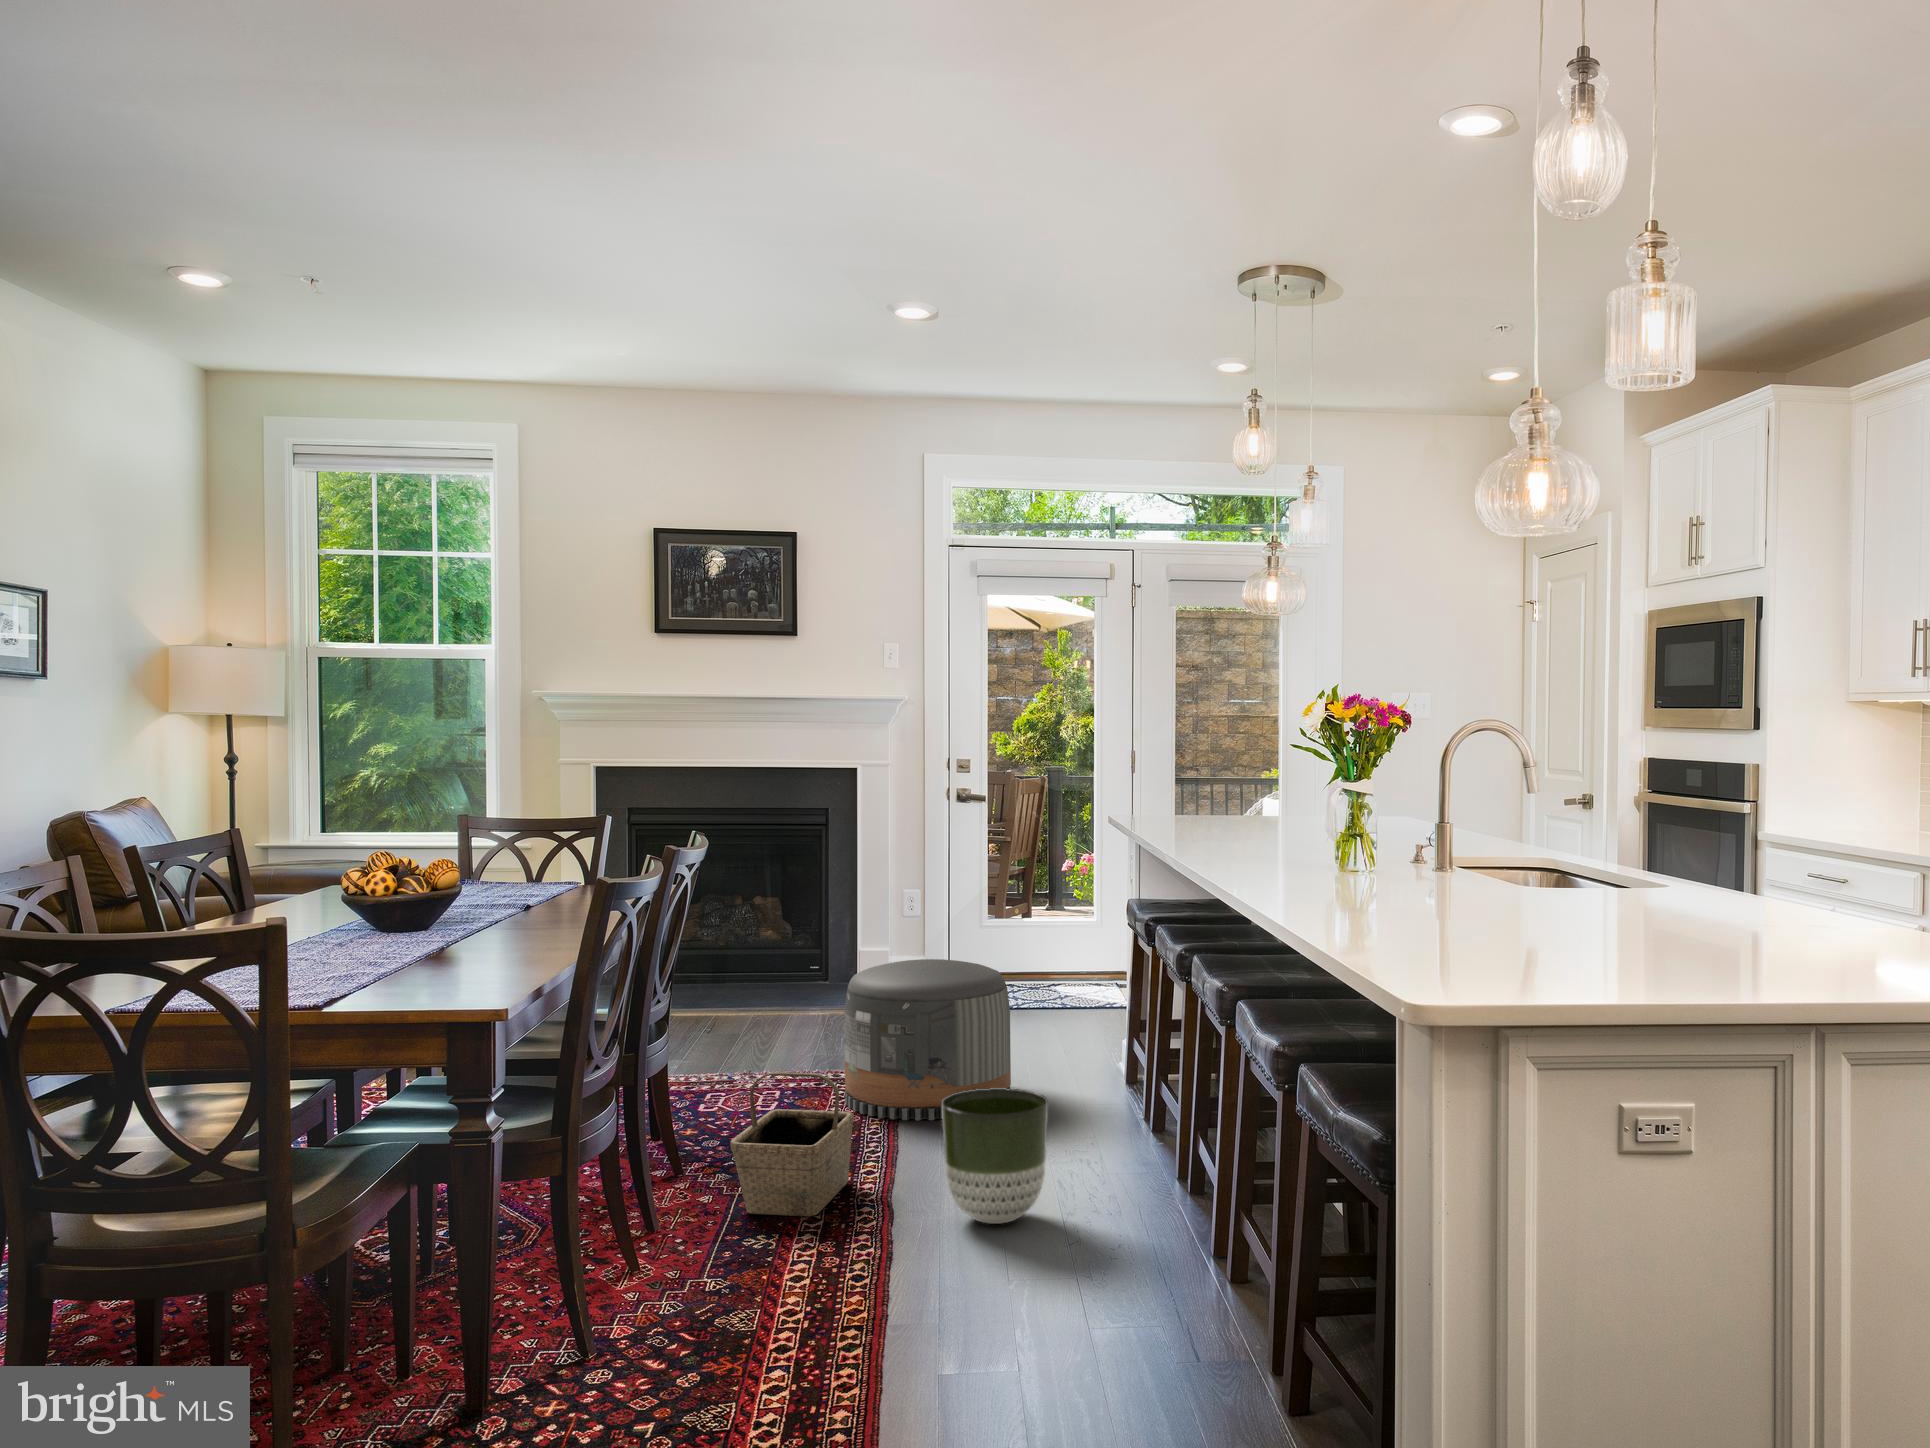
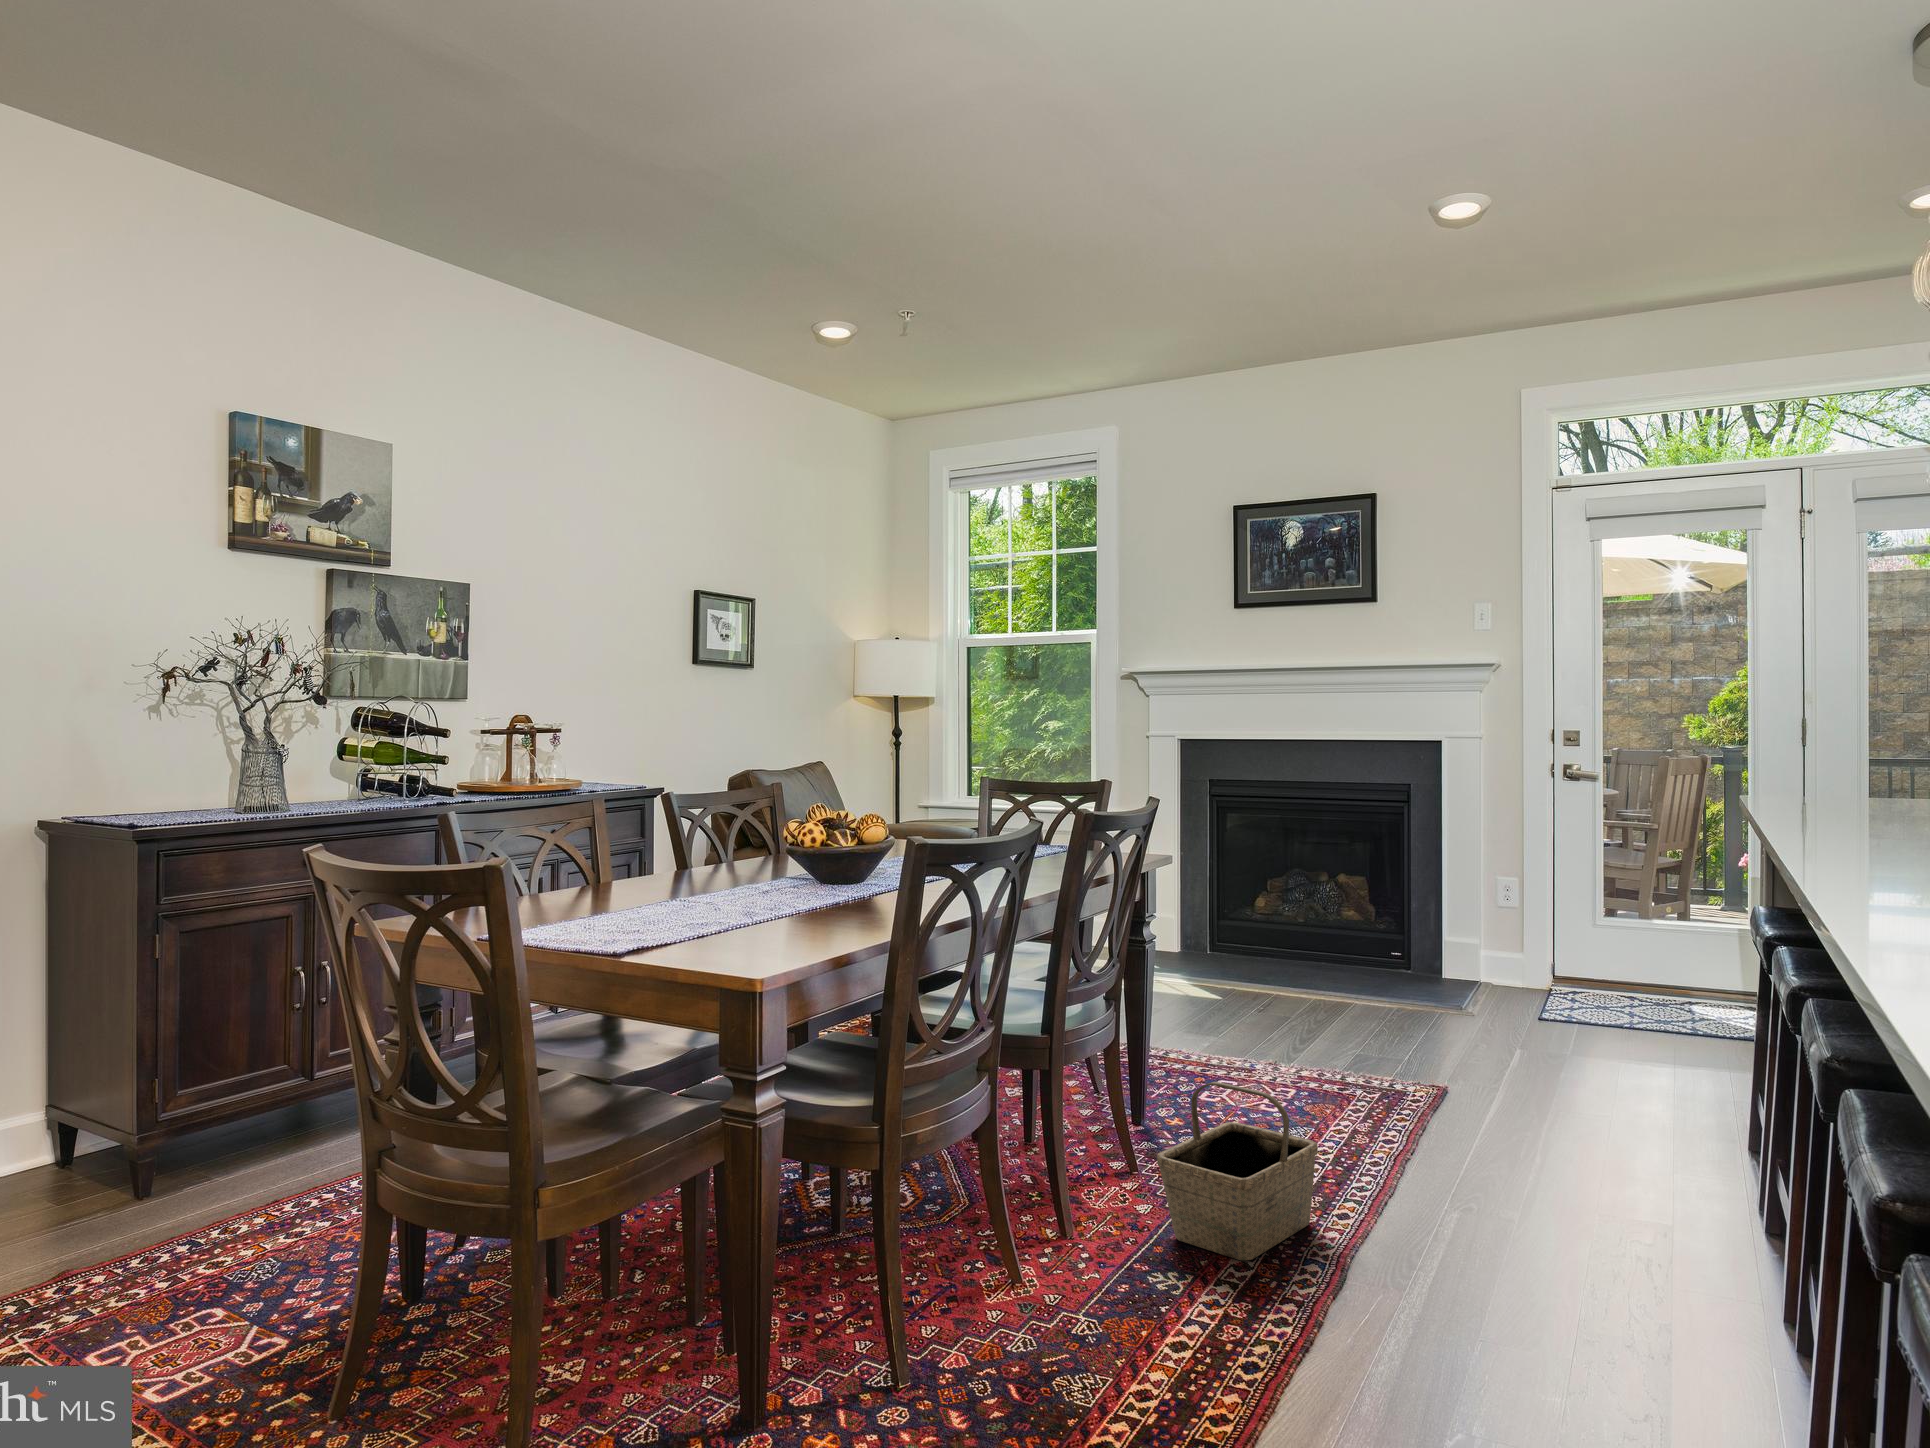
pouf: present [845,959,1011,1120] -> none [1358,965,1571,1164]
planter: present [941,1088,1048,1224] -> none [1398,1148,1547,1333]

